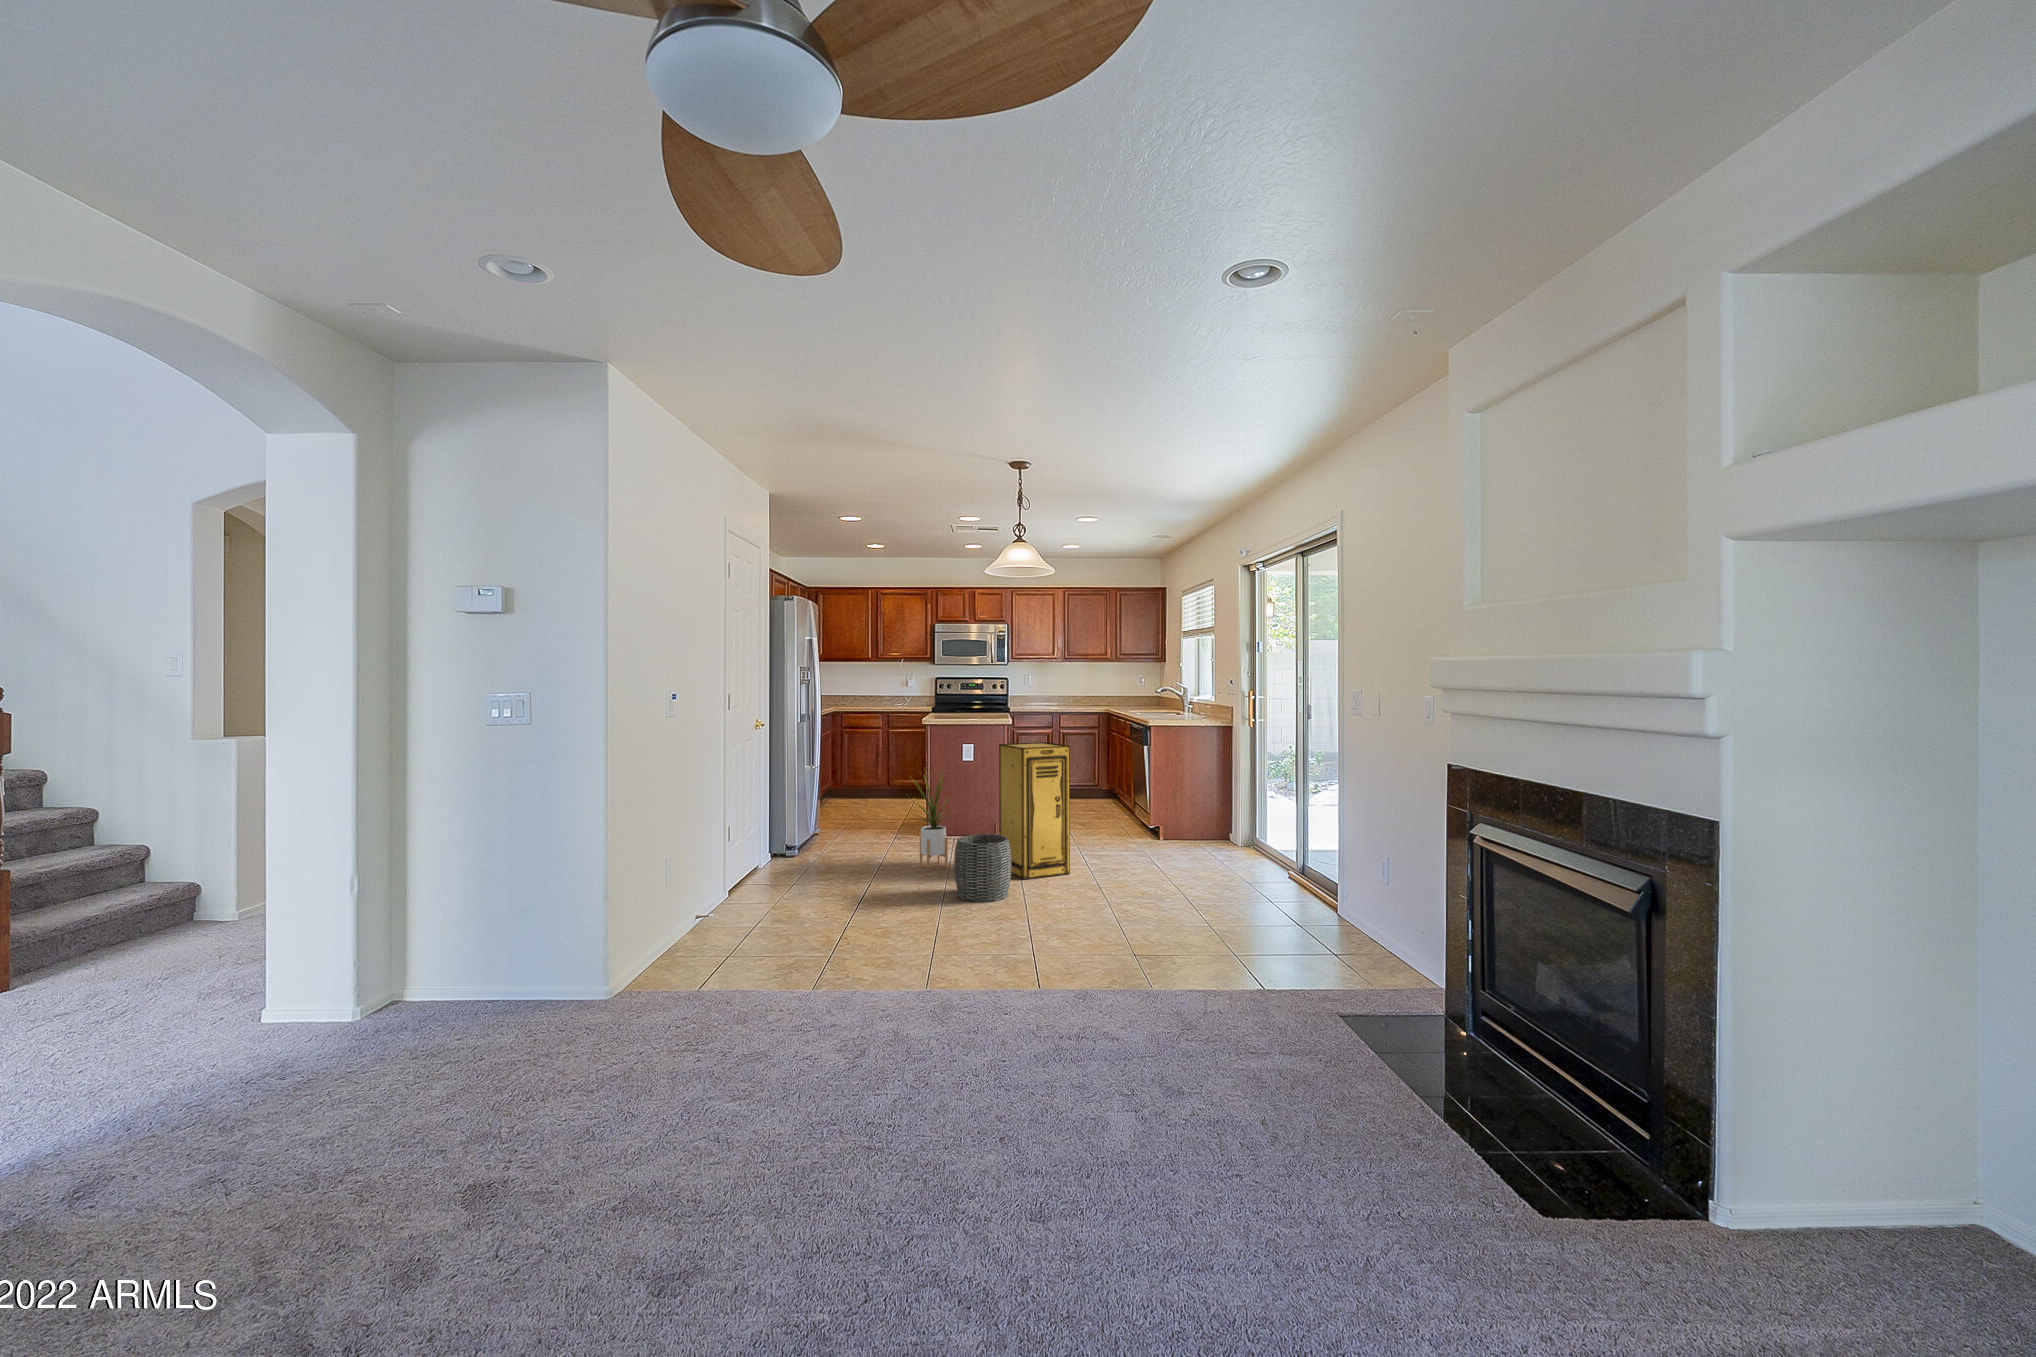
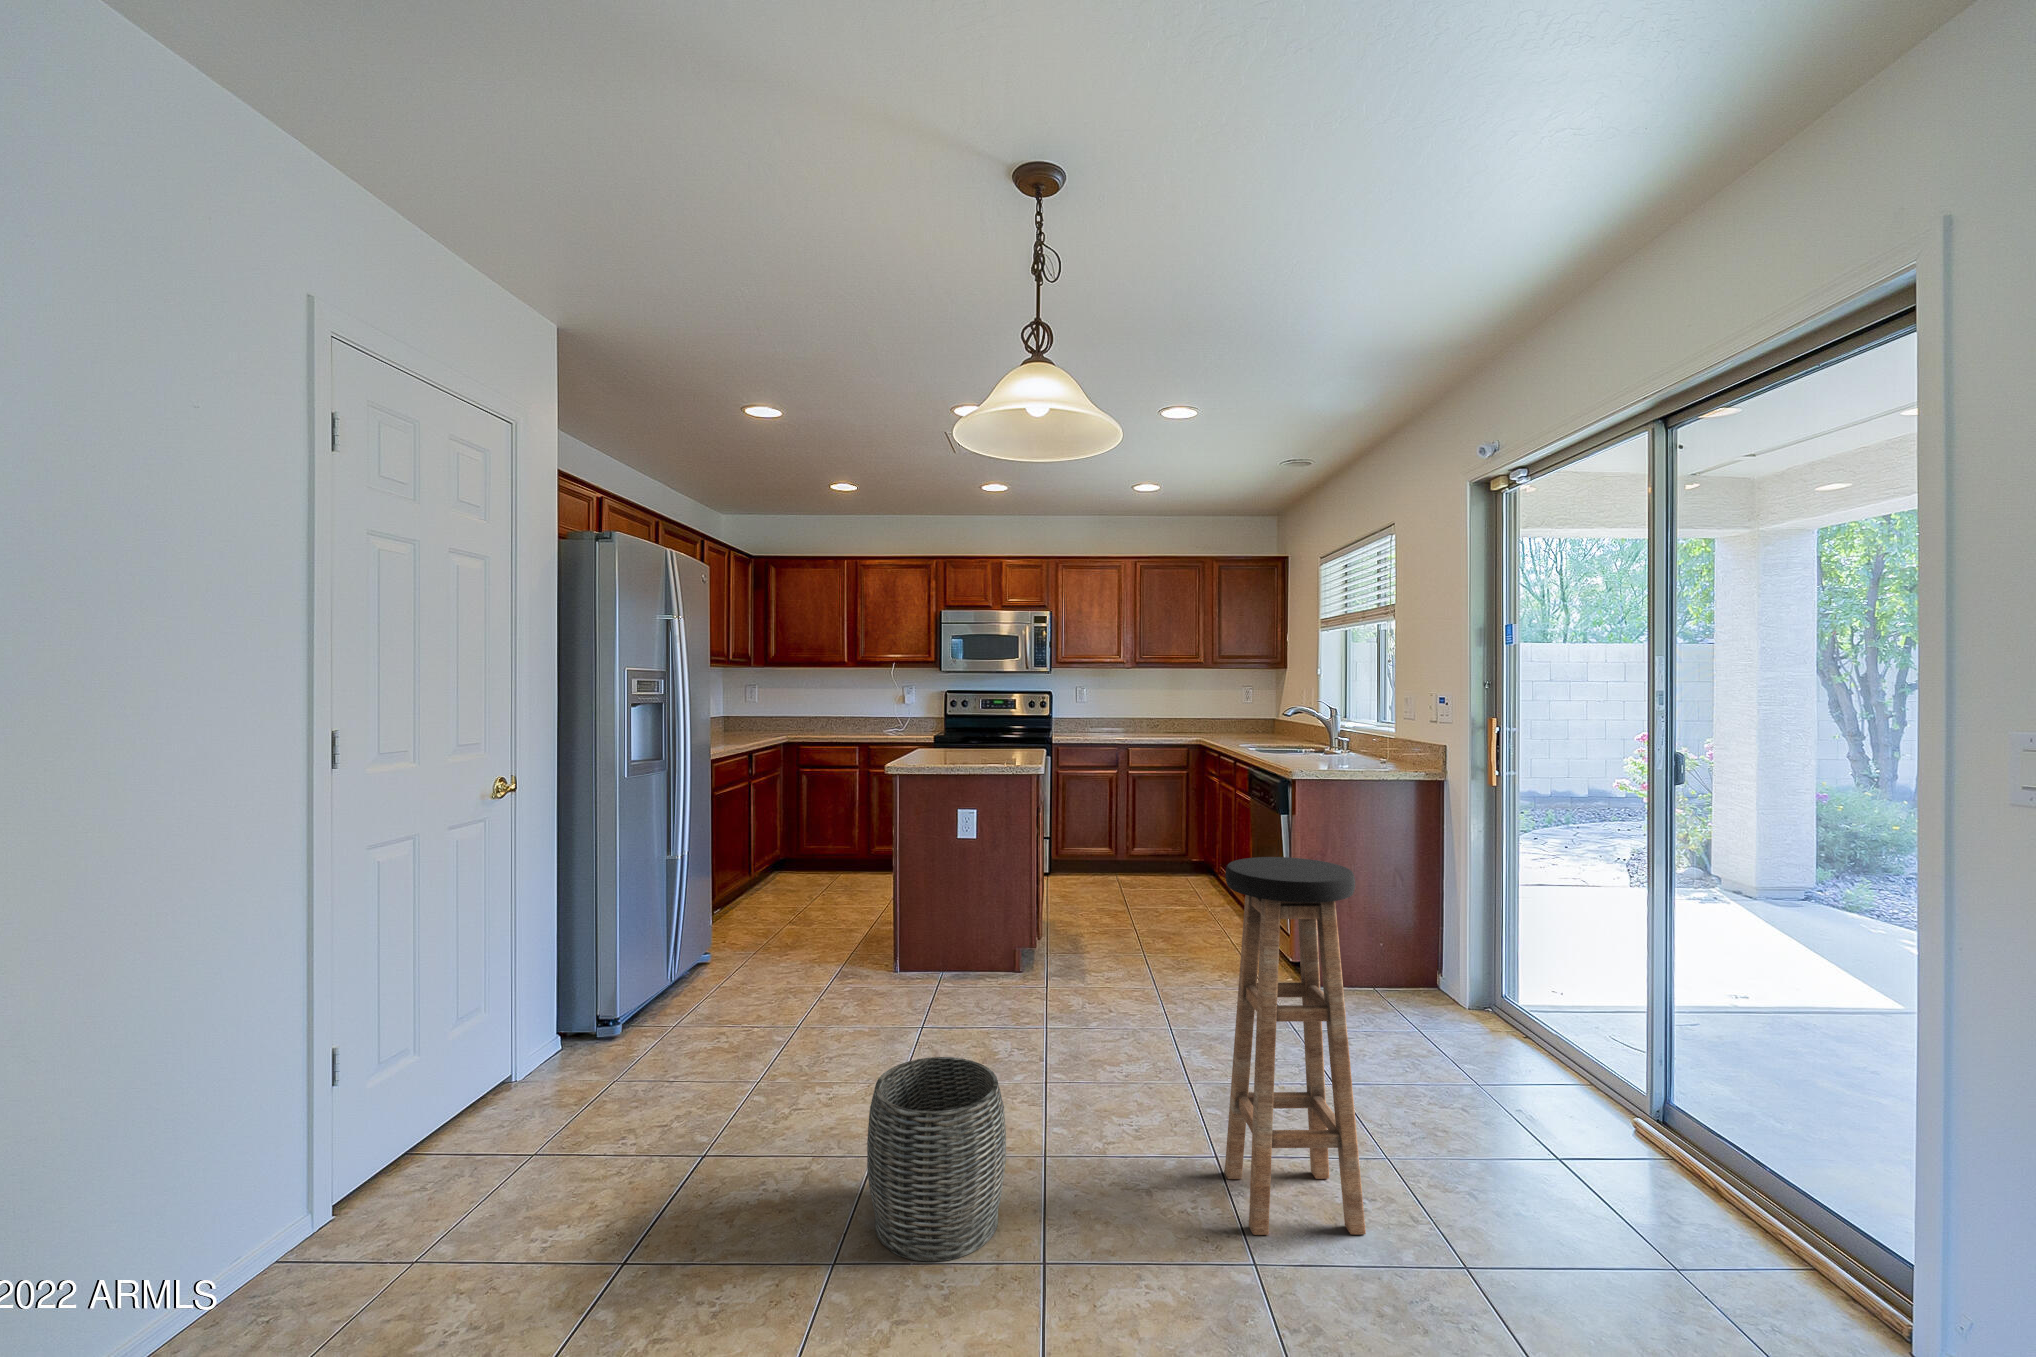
storage cabinet: present [999,742,1070,880] -> none [999,824,1148,1143]
bar stool: none [1102,749,1156,895] -> present [1225,857,1366,1235]
house plant: present [911,774,952,869] -> none [810,867,923,1083]

